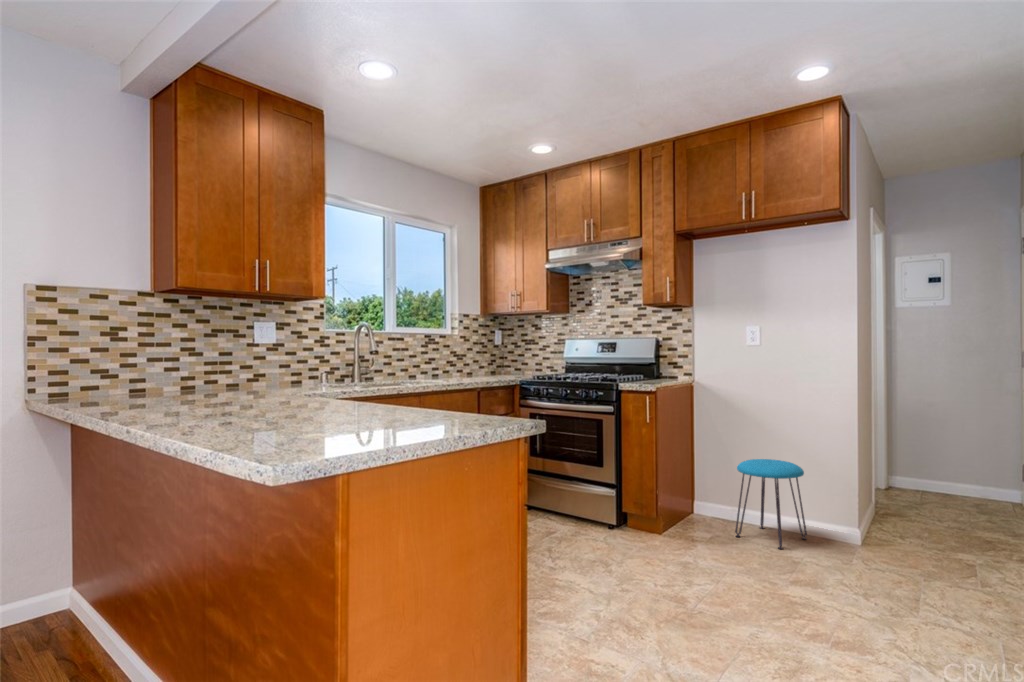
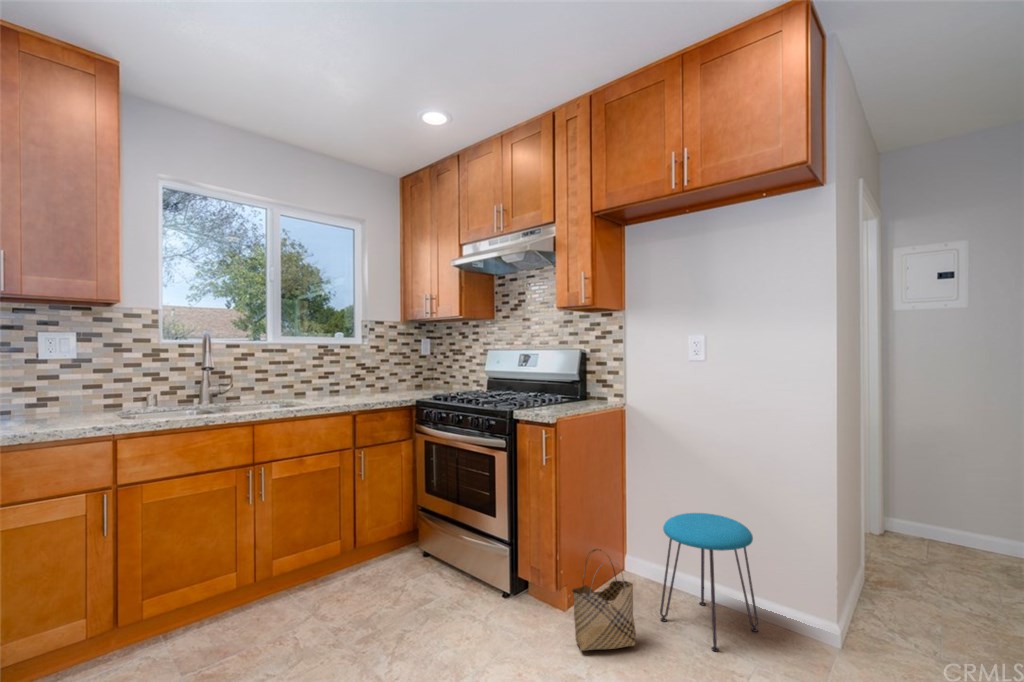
woven basket: none [681,482,726,551] -> present [572,549,636,651]

